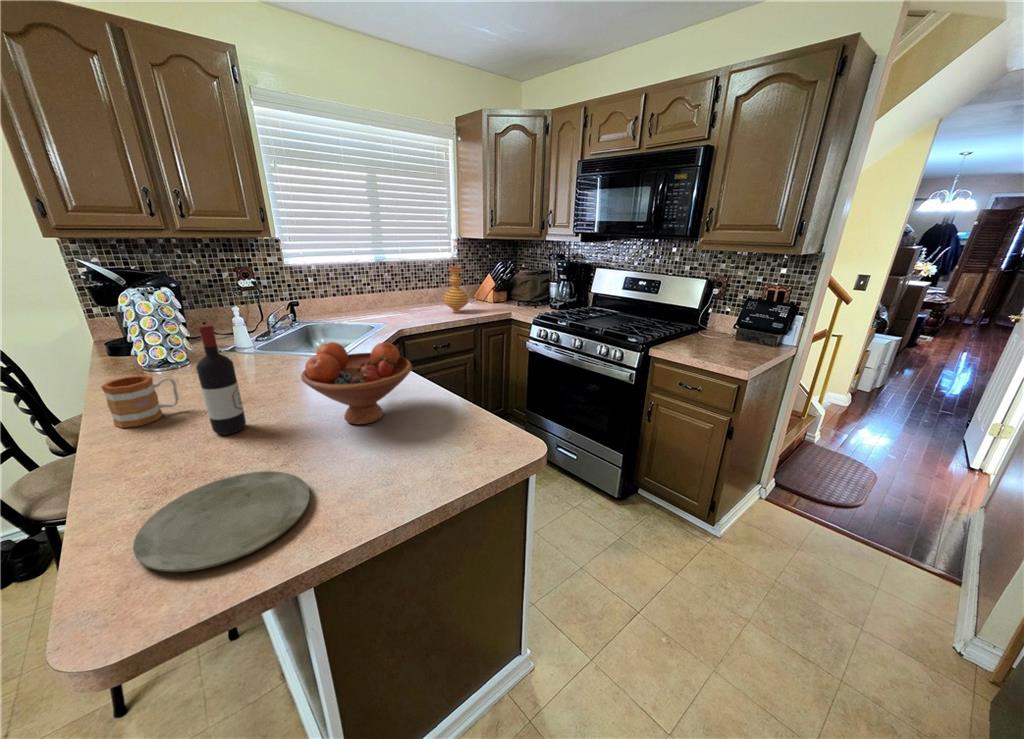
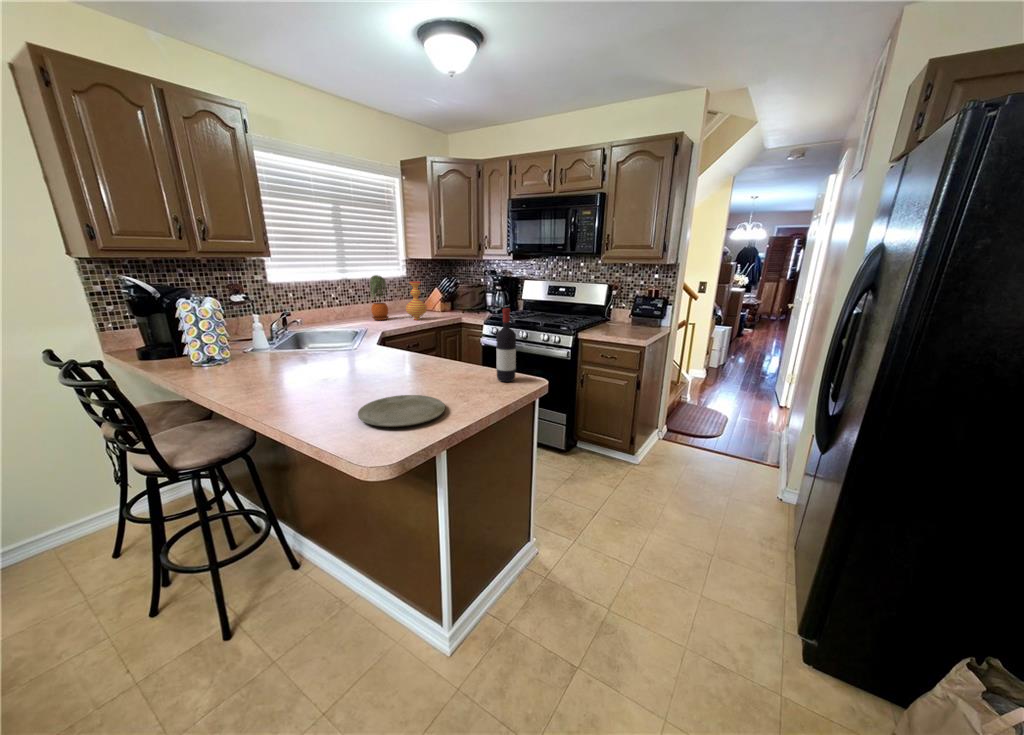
potted plant: none [404,258,427,311] -> present [370,275,389,320]
wine bottle: present [196,324,246,435] -> present [496,308,516,382]
fruit bowl: present [301,342,412,424] -> none [386,323,457,377]
mug: present [101,375,179,428] -> none [234,356,279,393]

